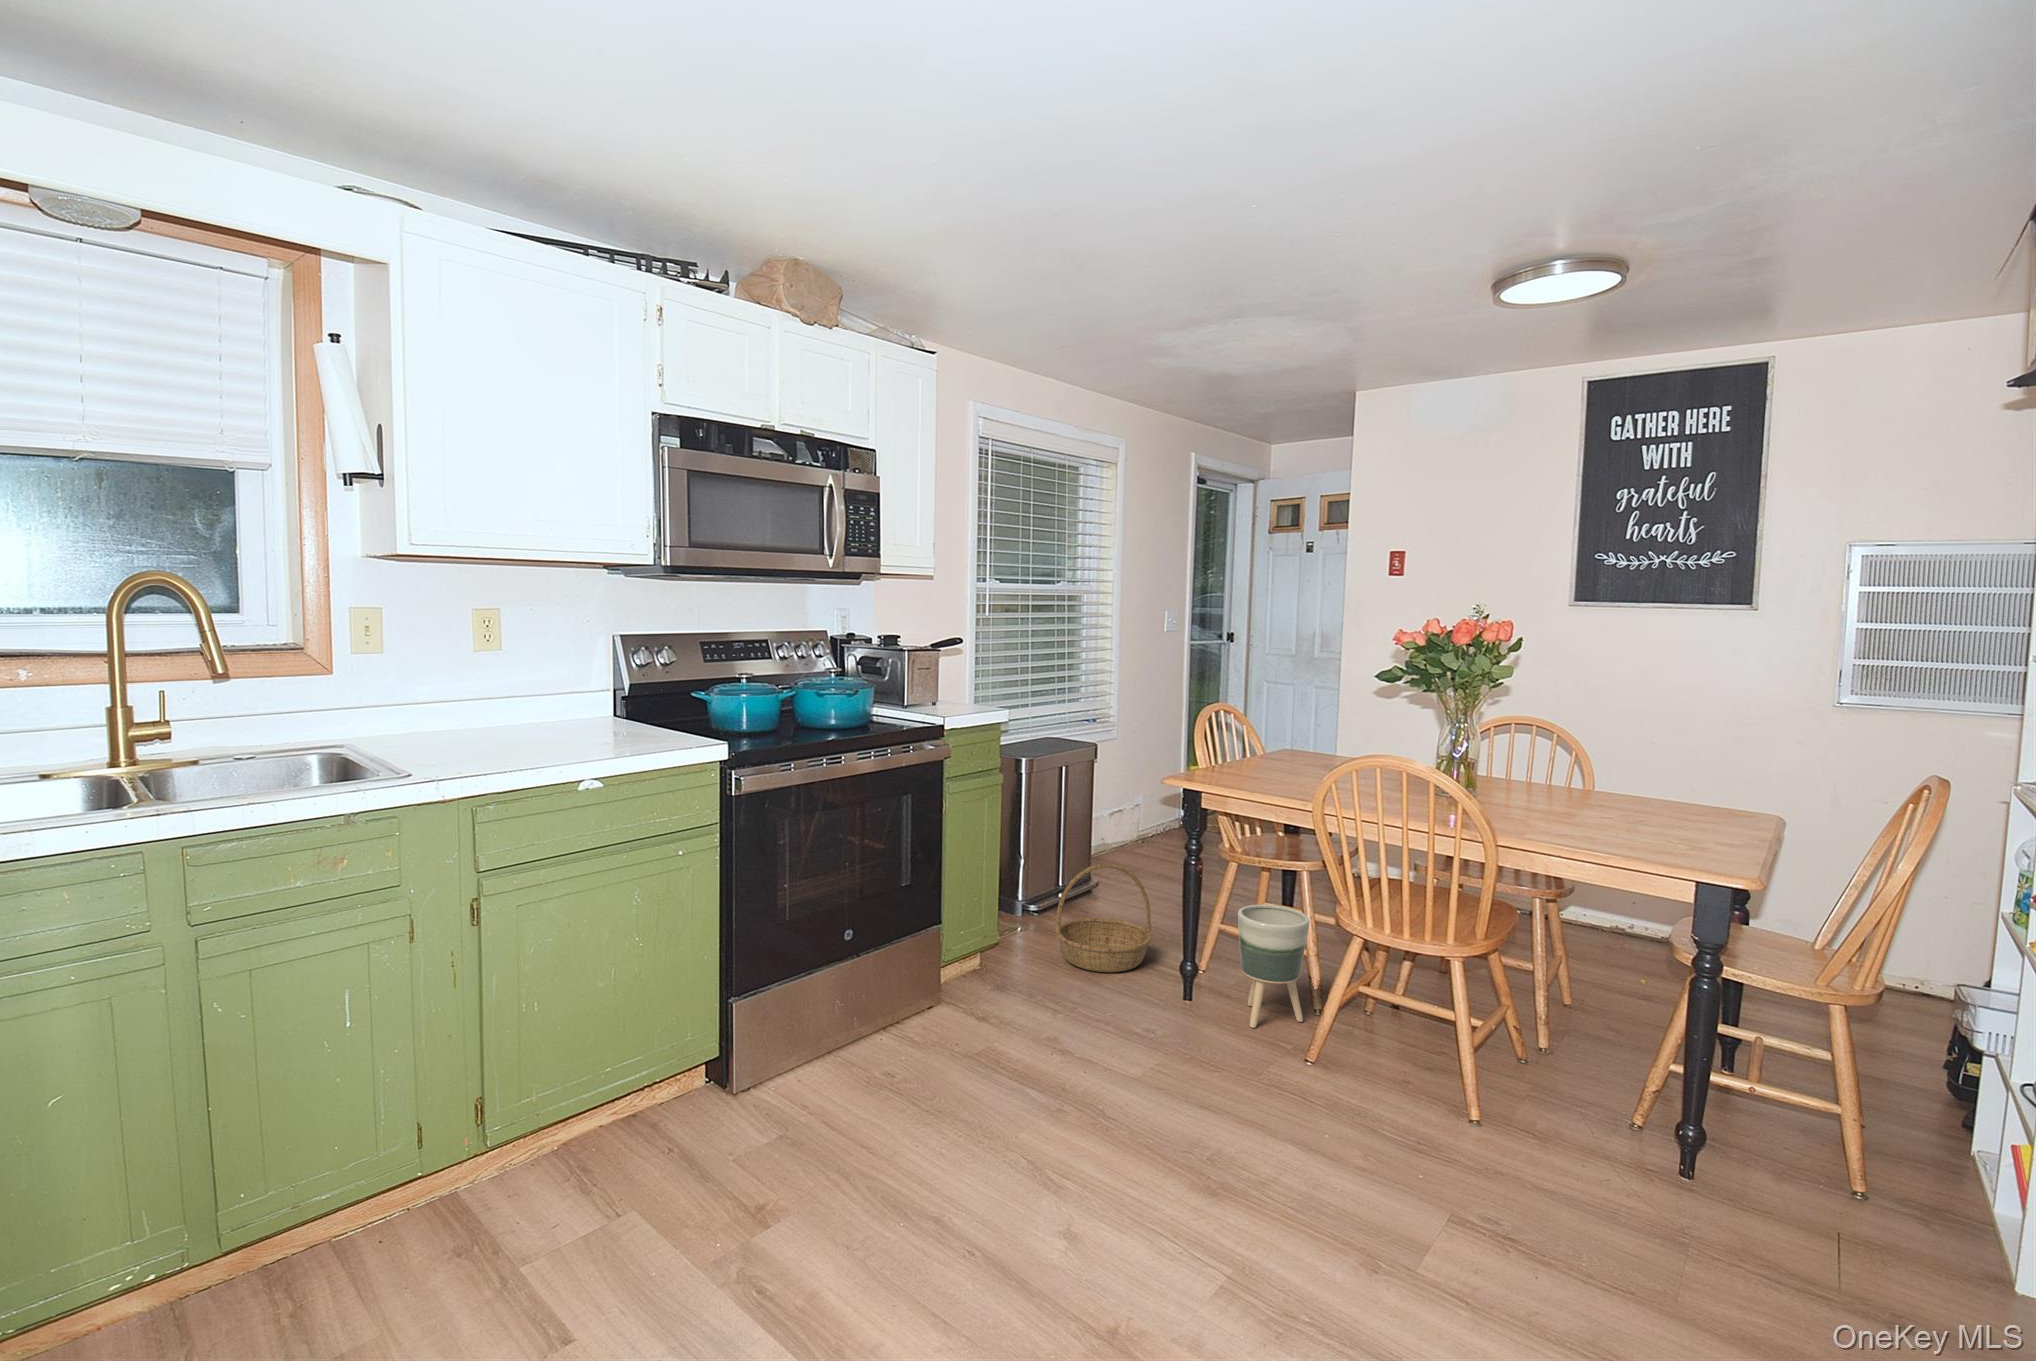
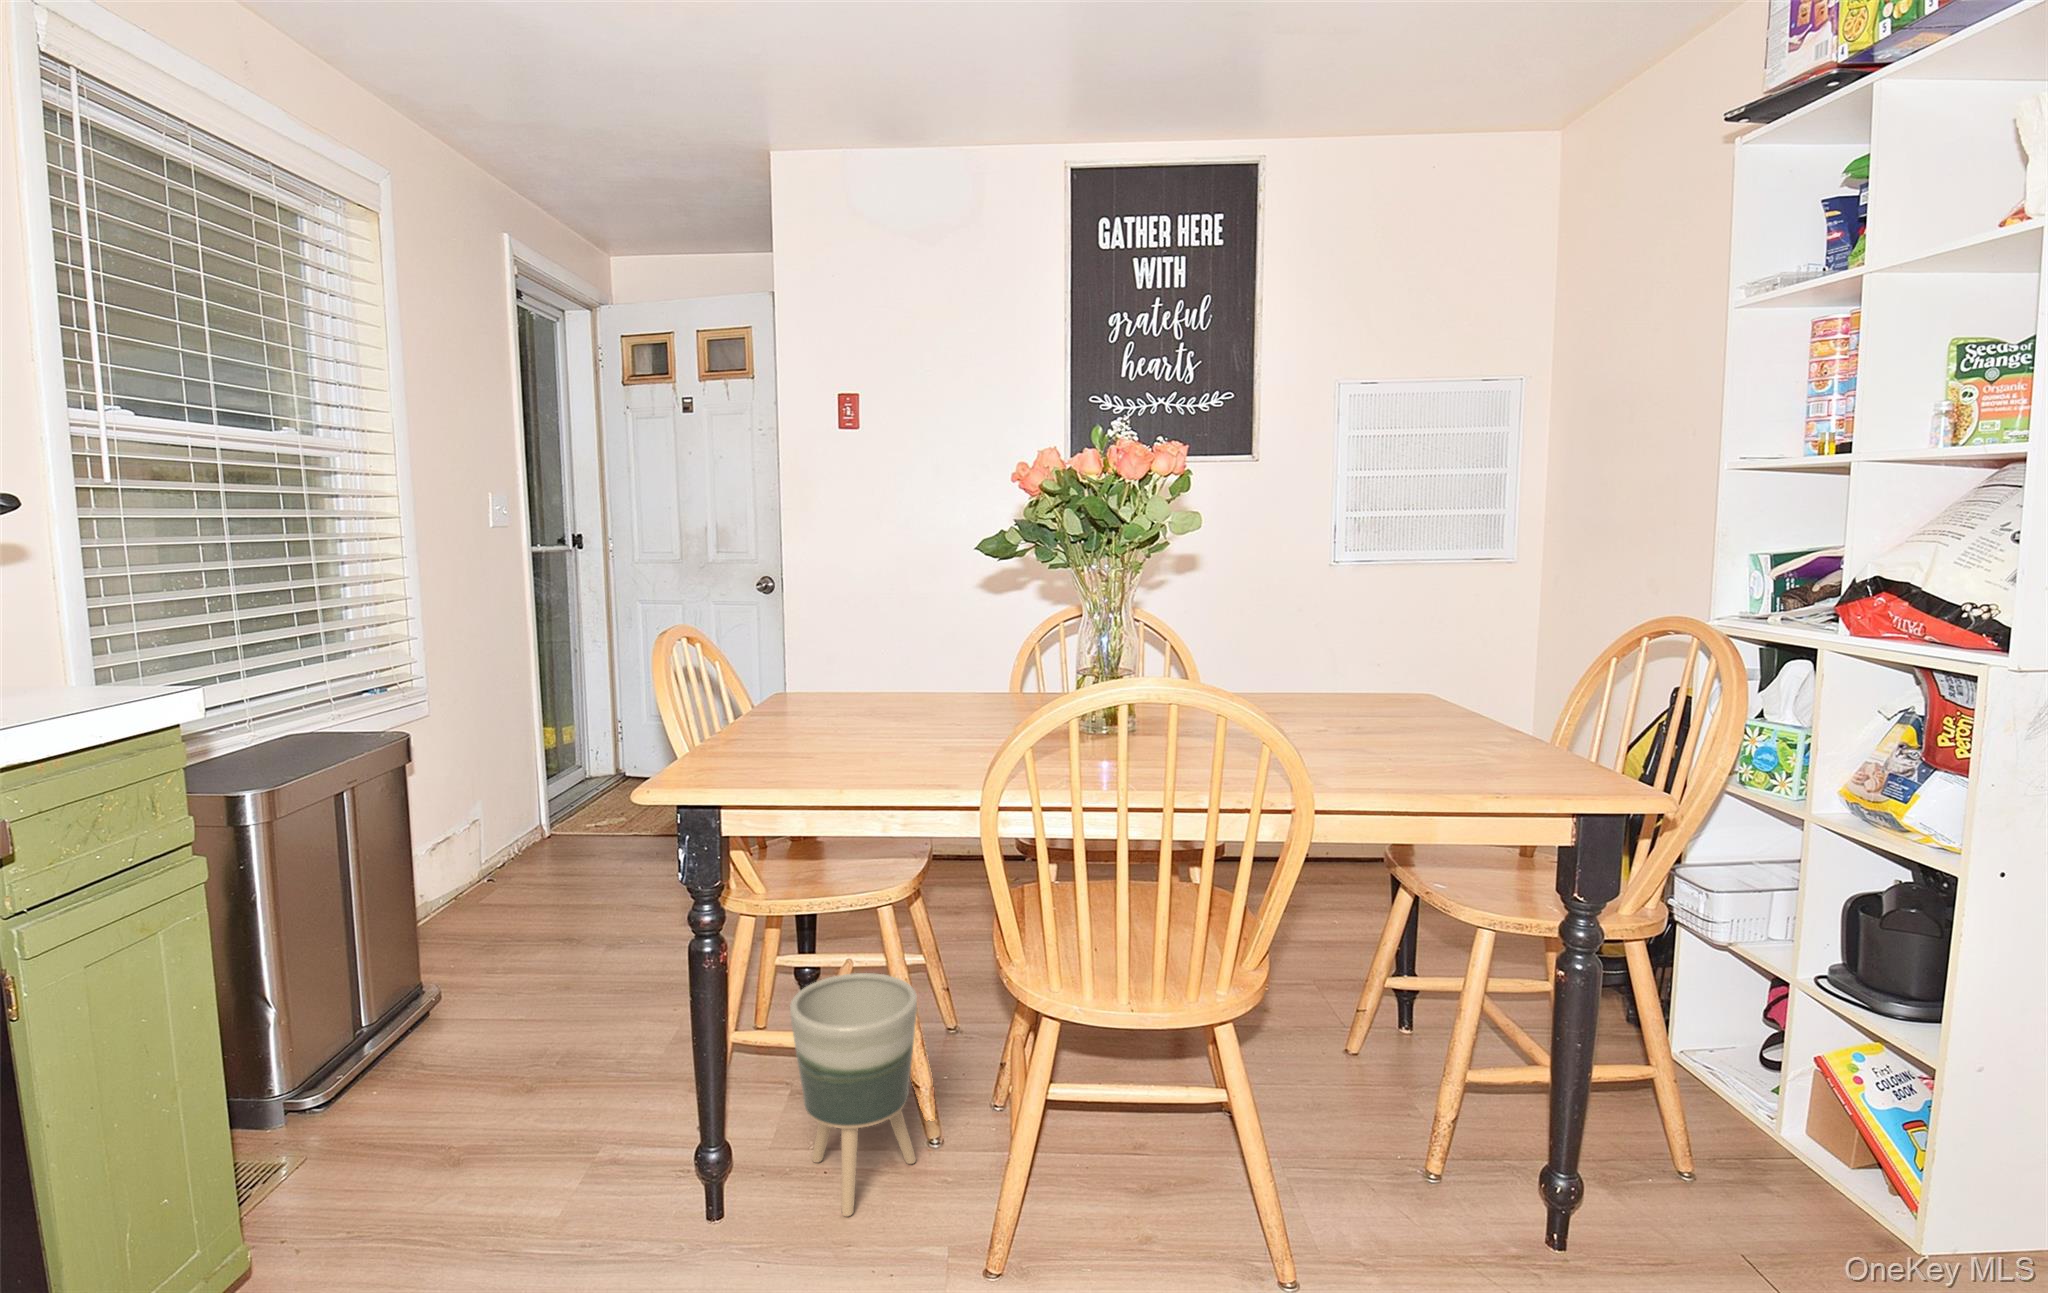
basket: present [1056,864,1151,972] -> none [385,971,597,1205]

